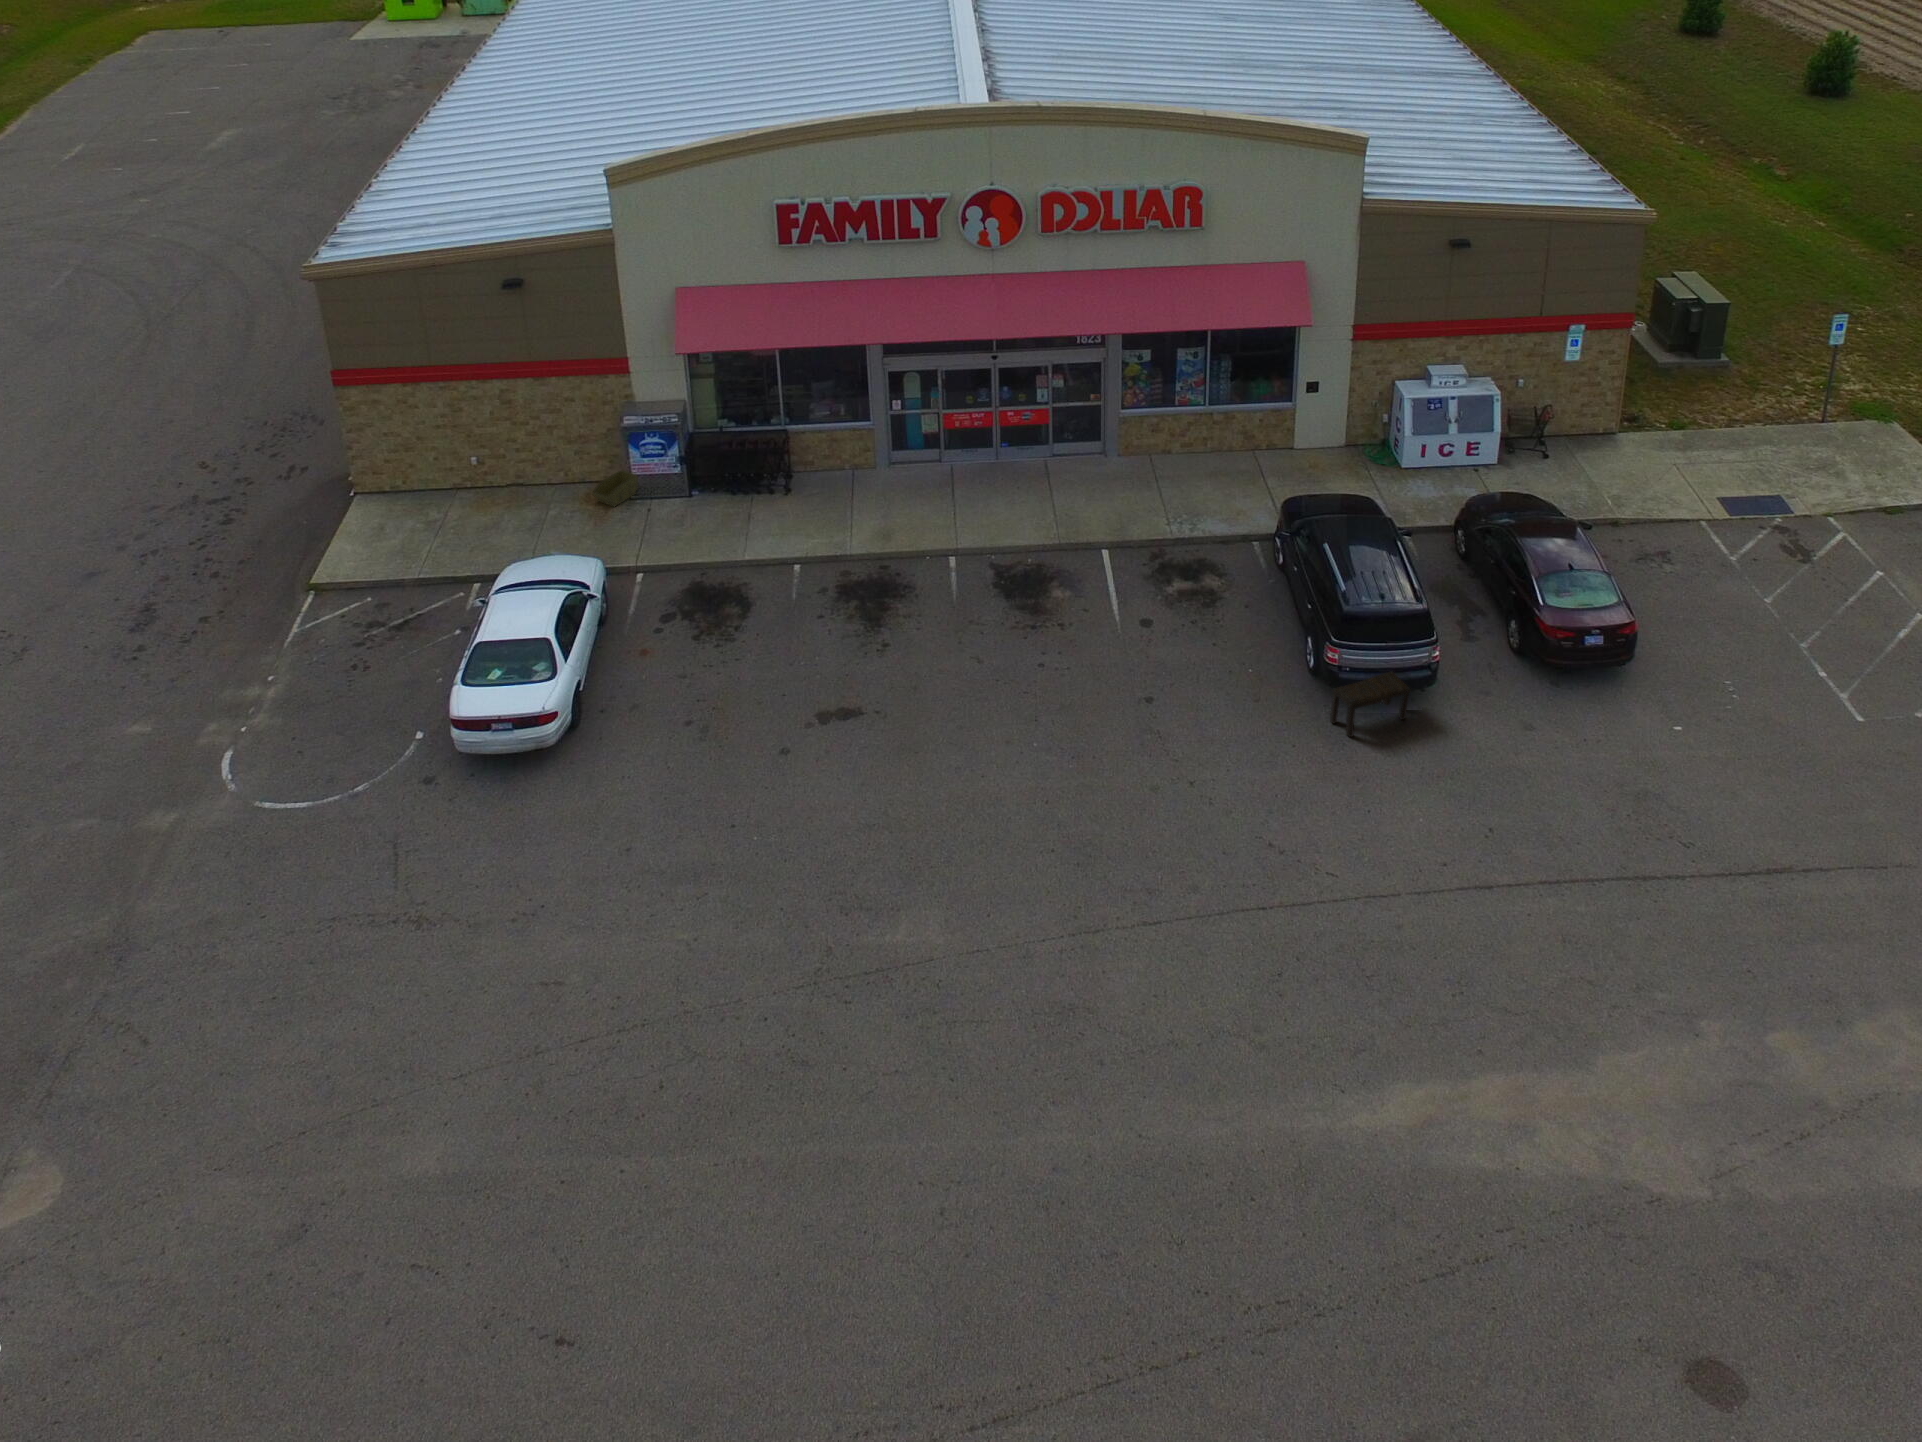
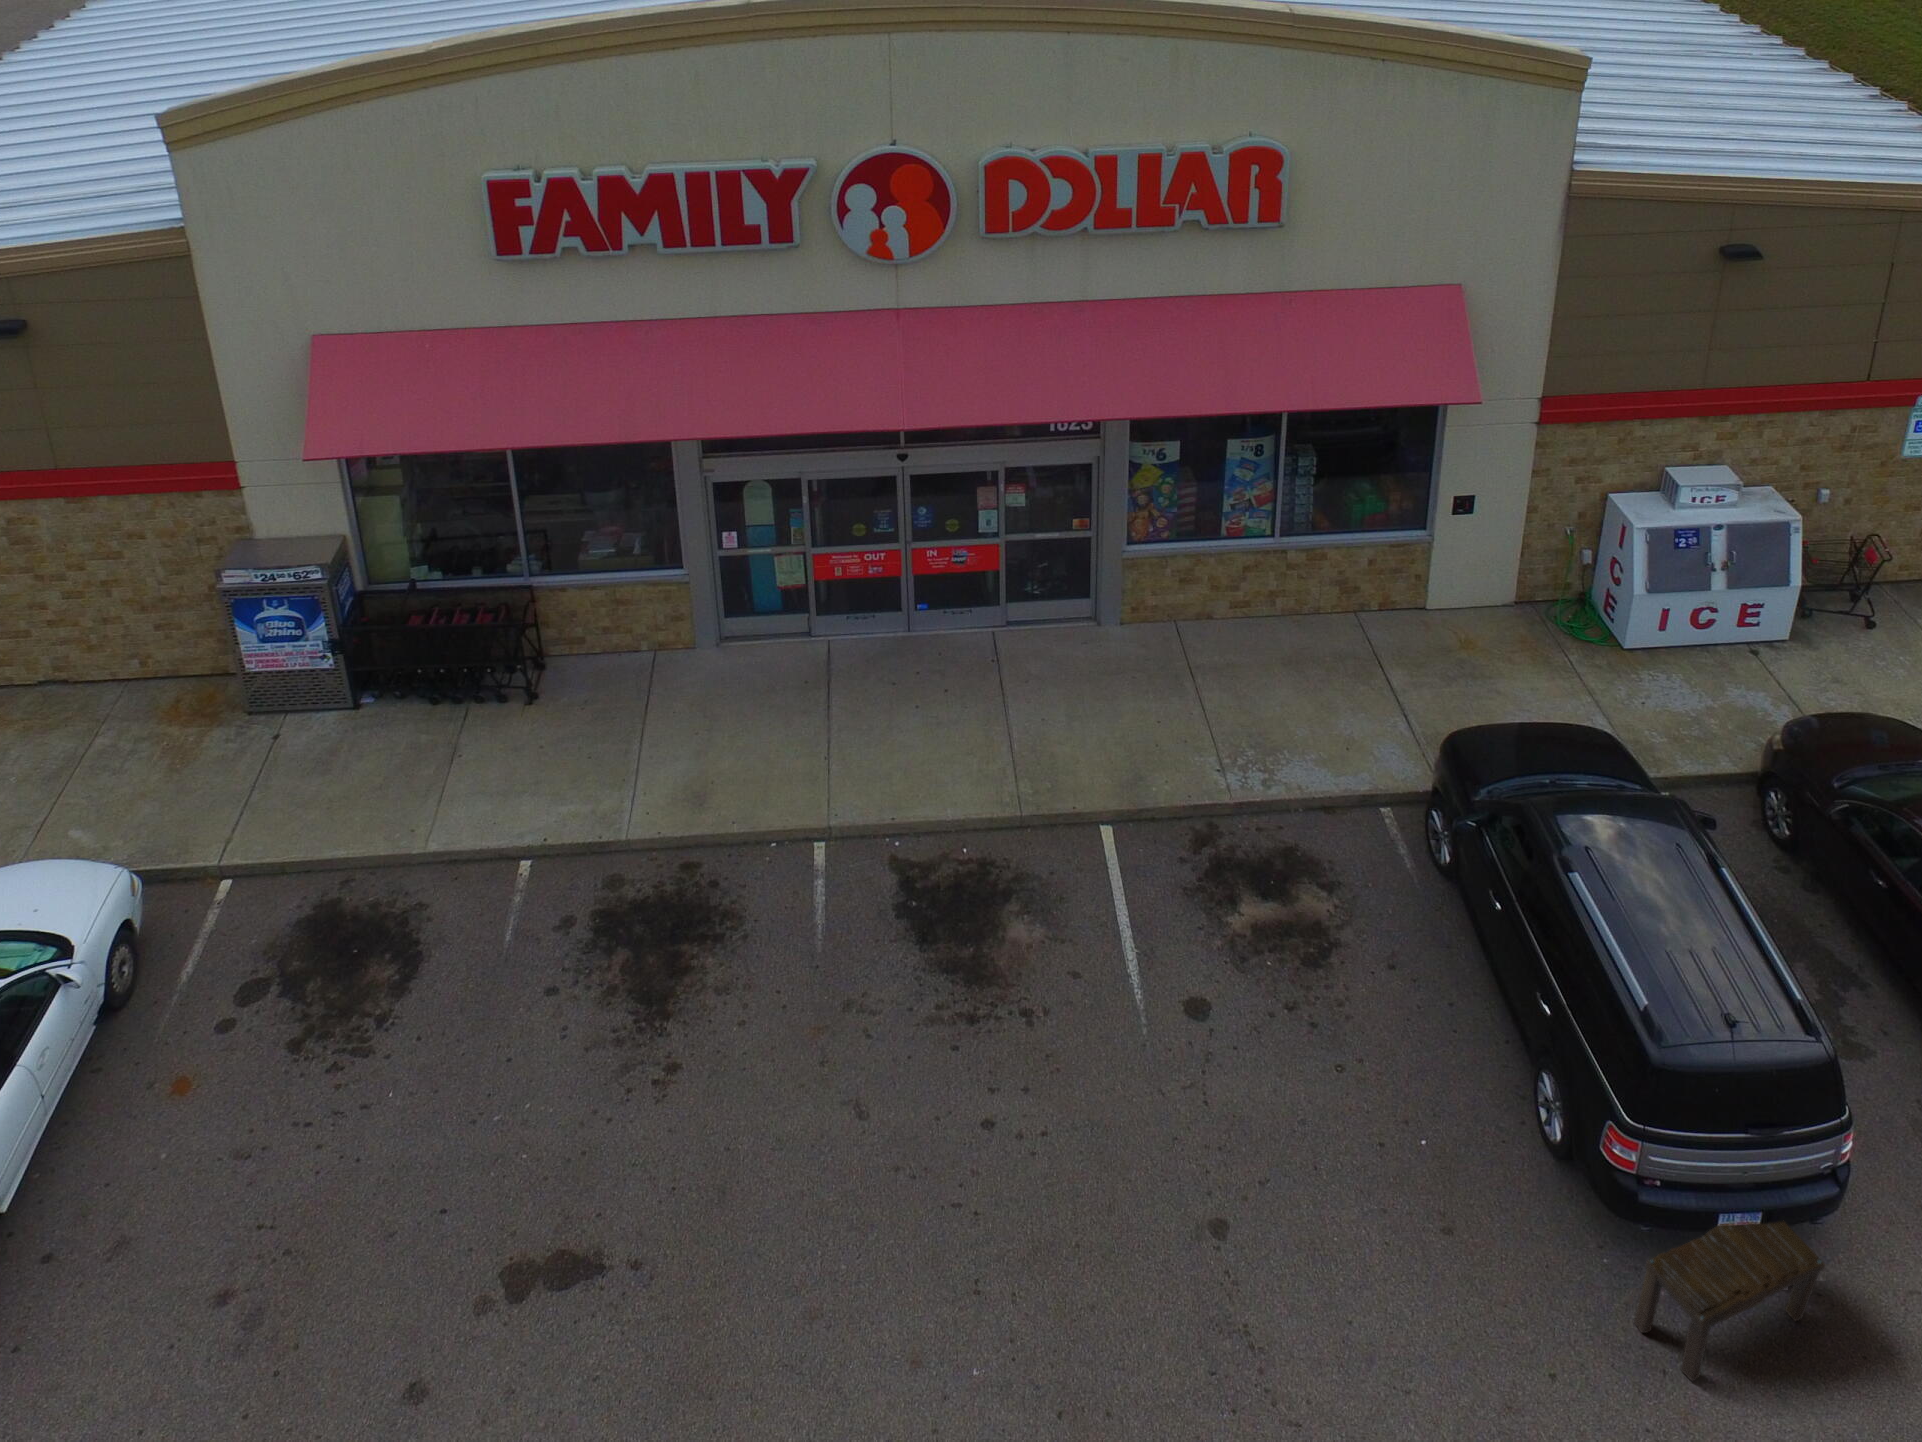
storage bin: present [592,470,638,507] -> none [168,660,260,734]

